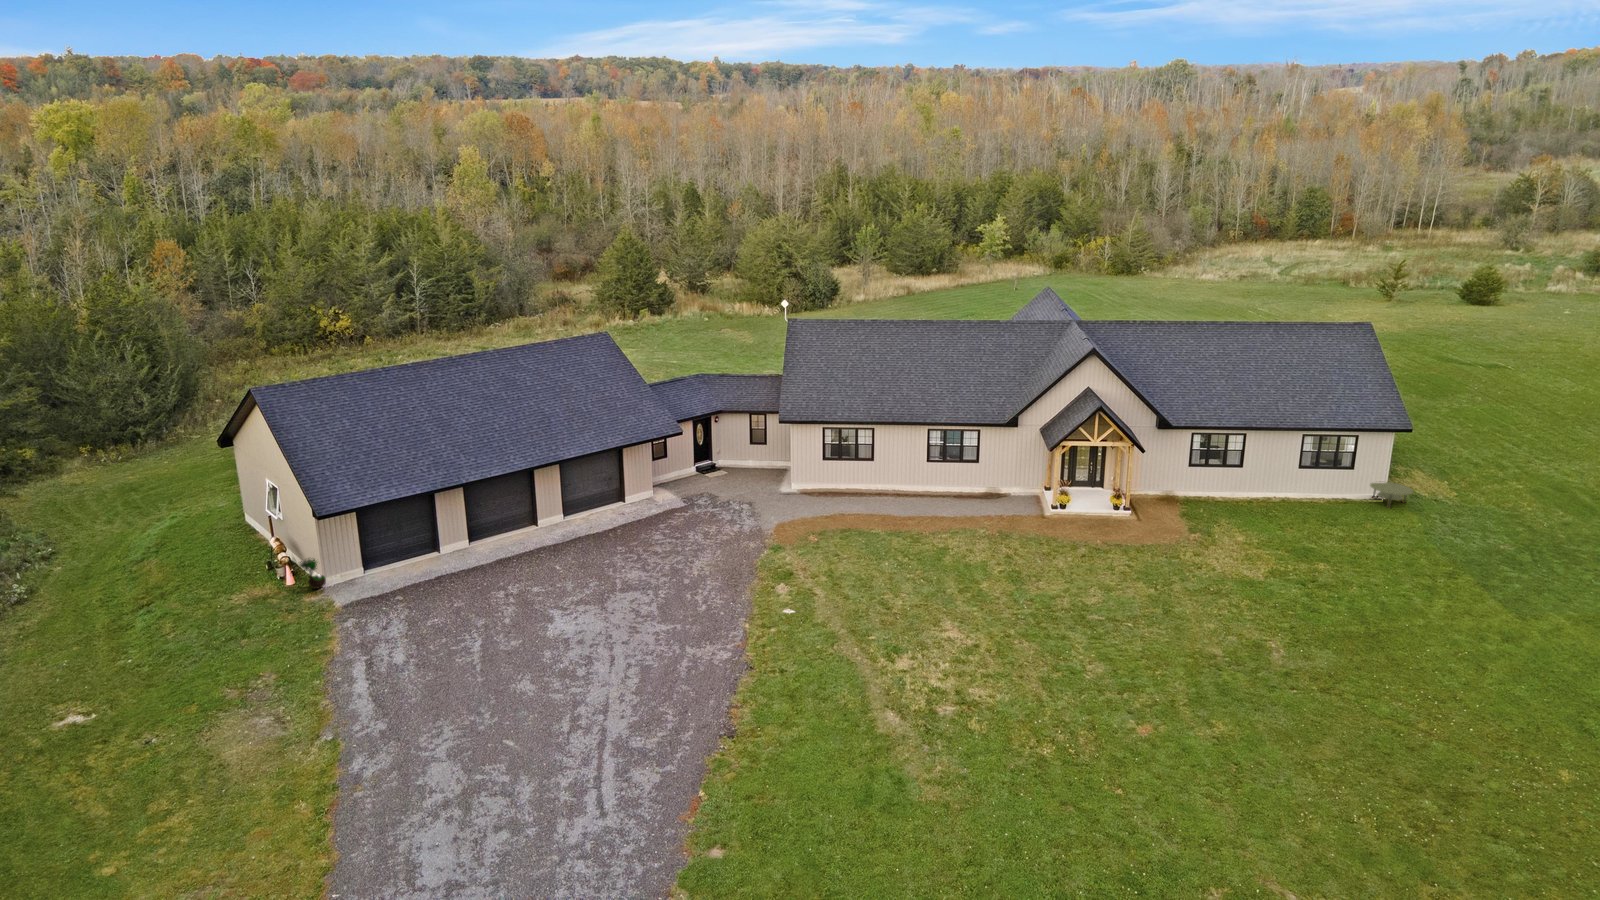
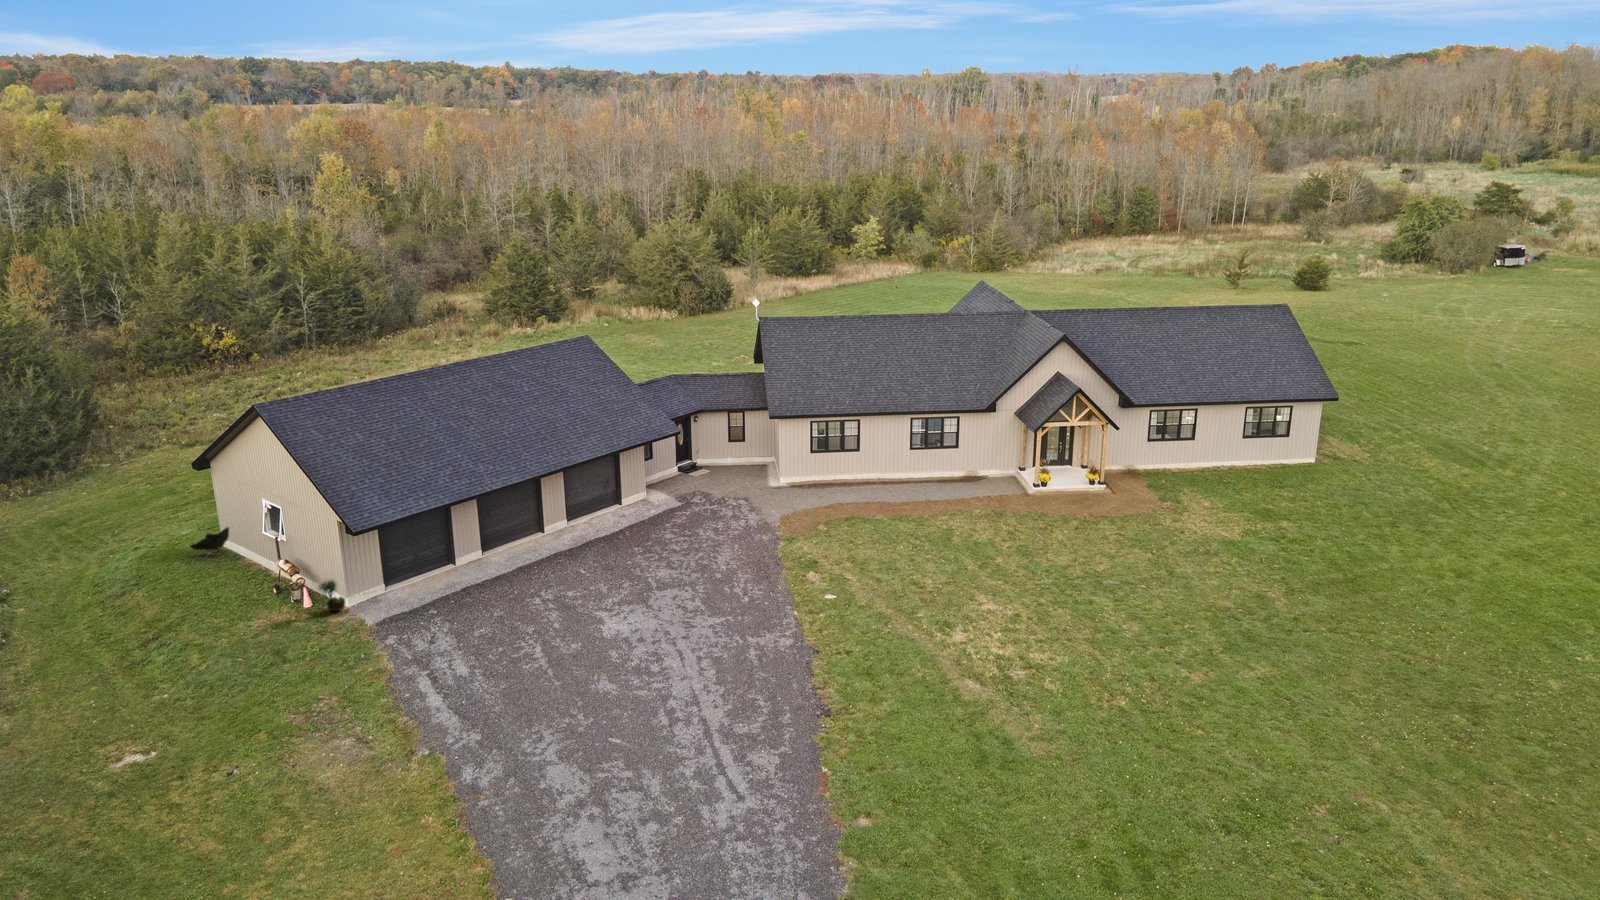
round table: present [1370,482,1413,508] -> none [1306,447,1344,470]
lounge chair: none [215,501,253,531] -> present [191,527,229,556]

